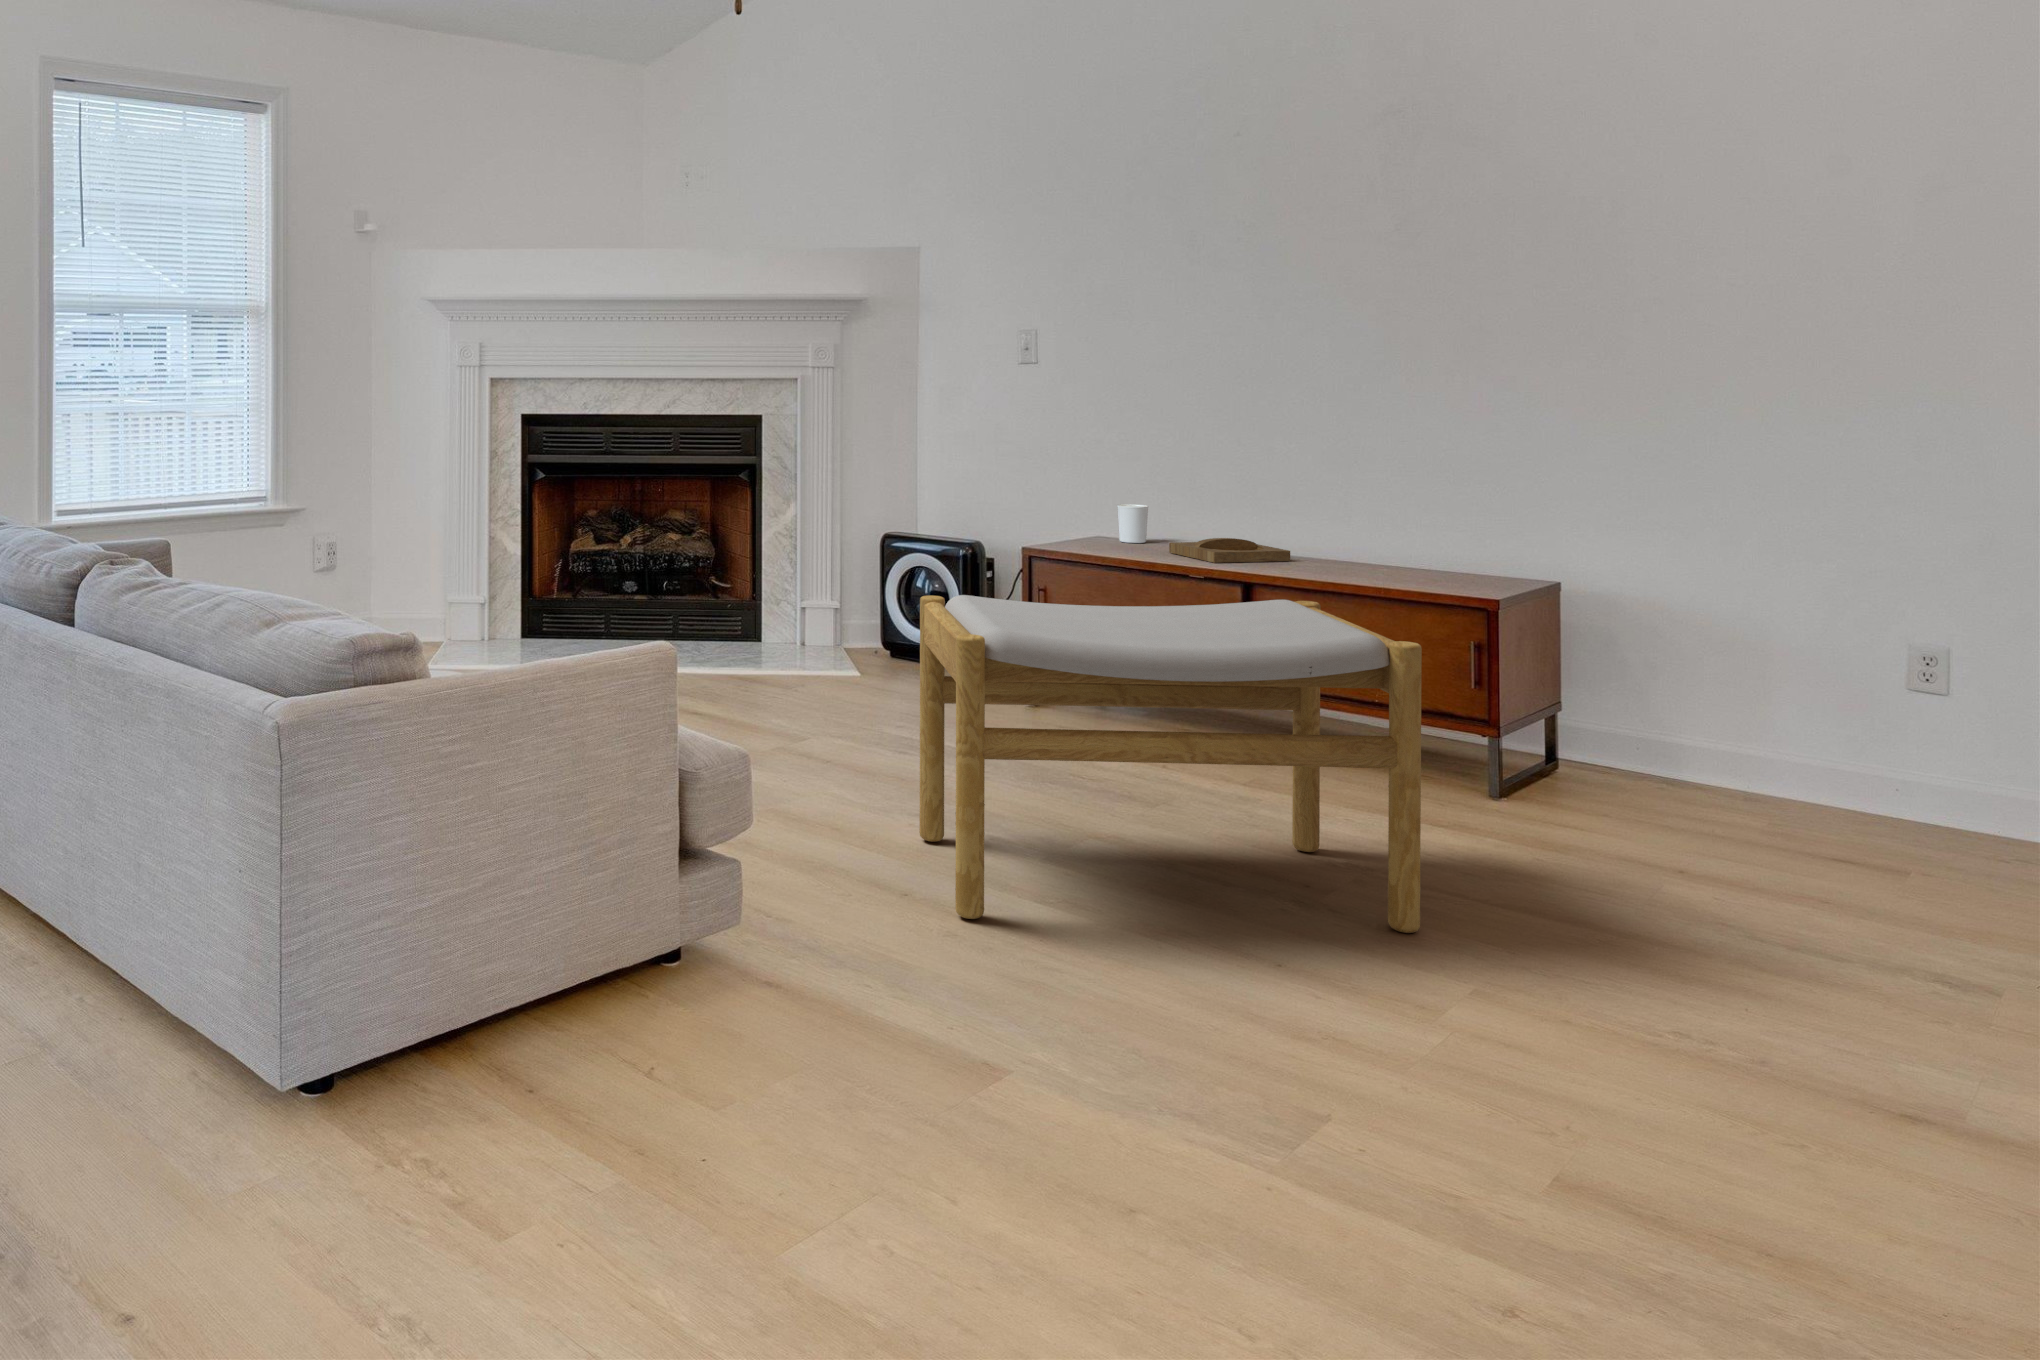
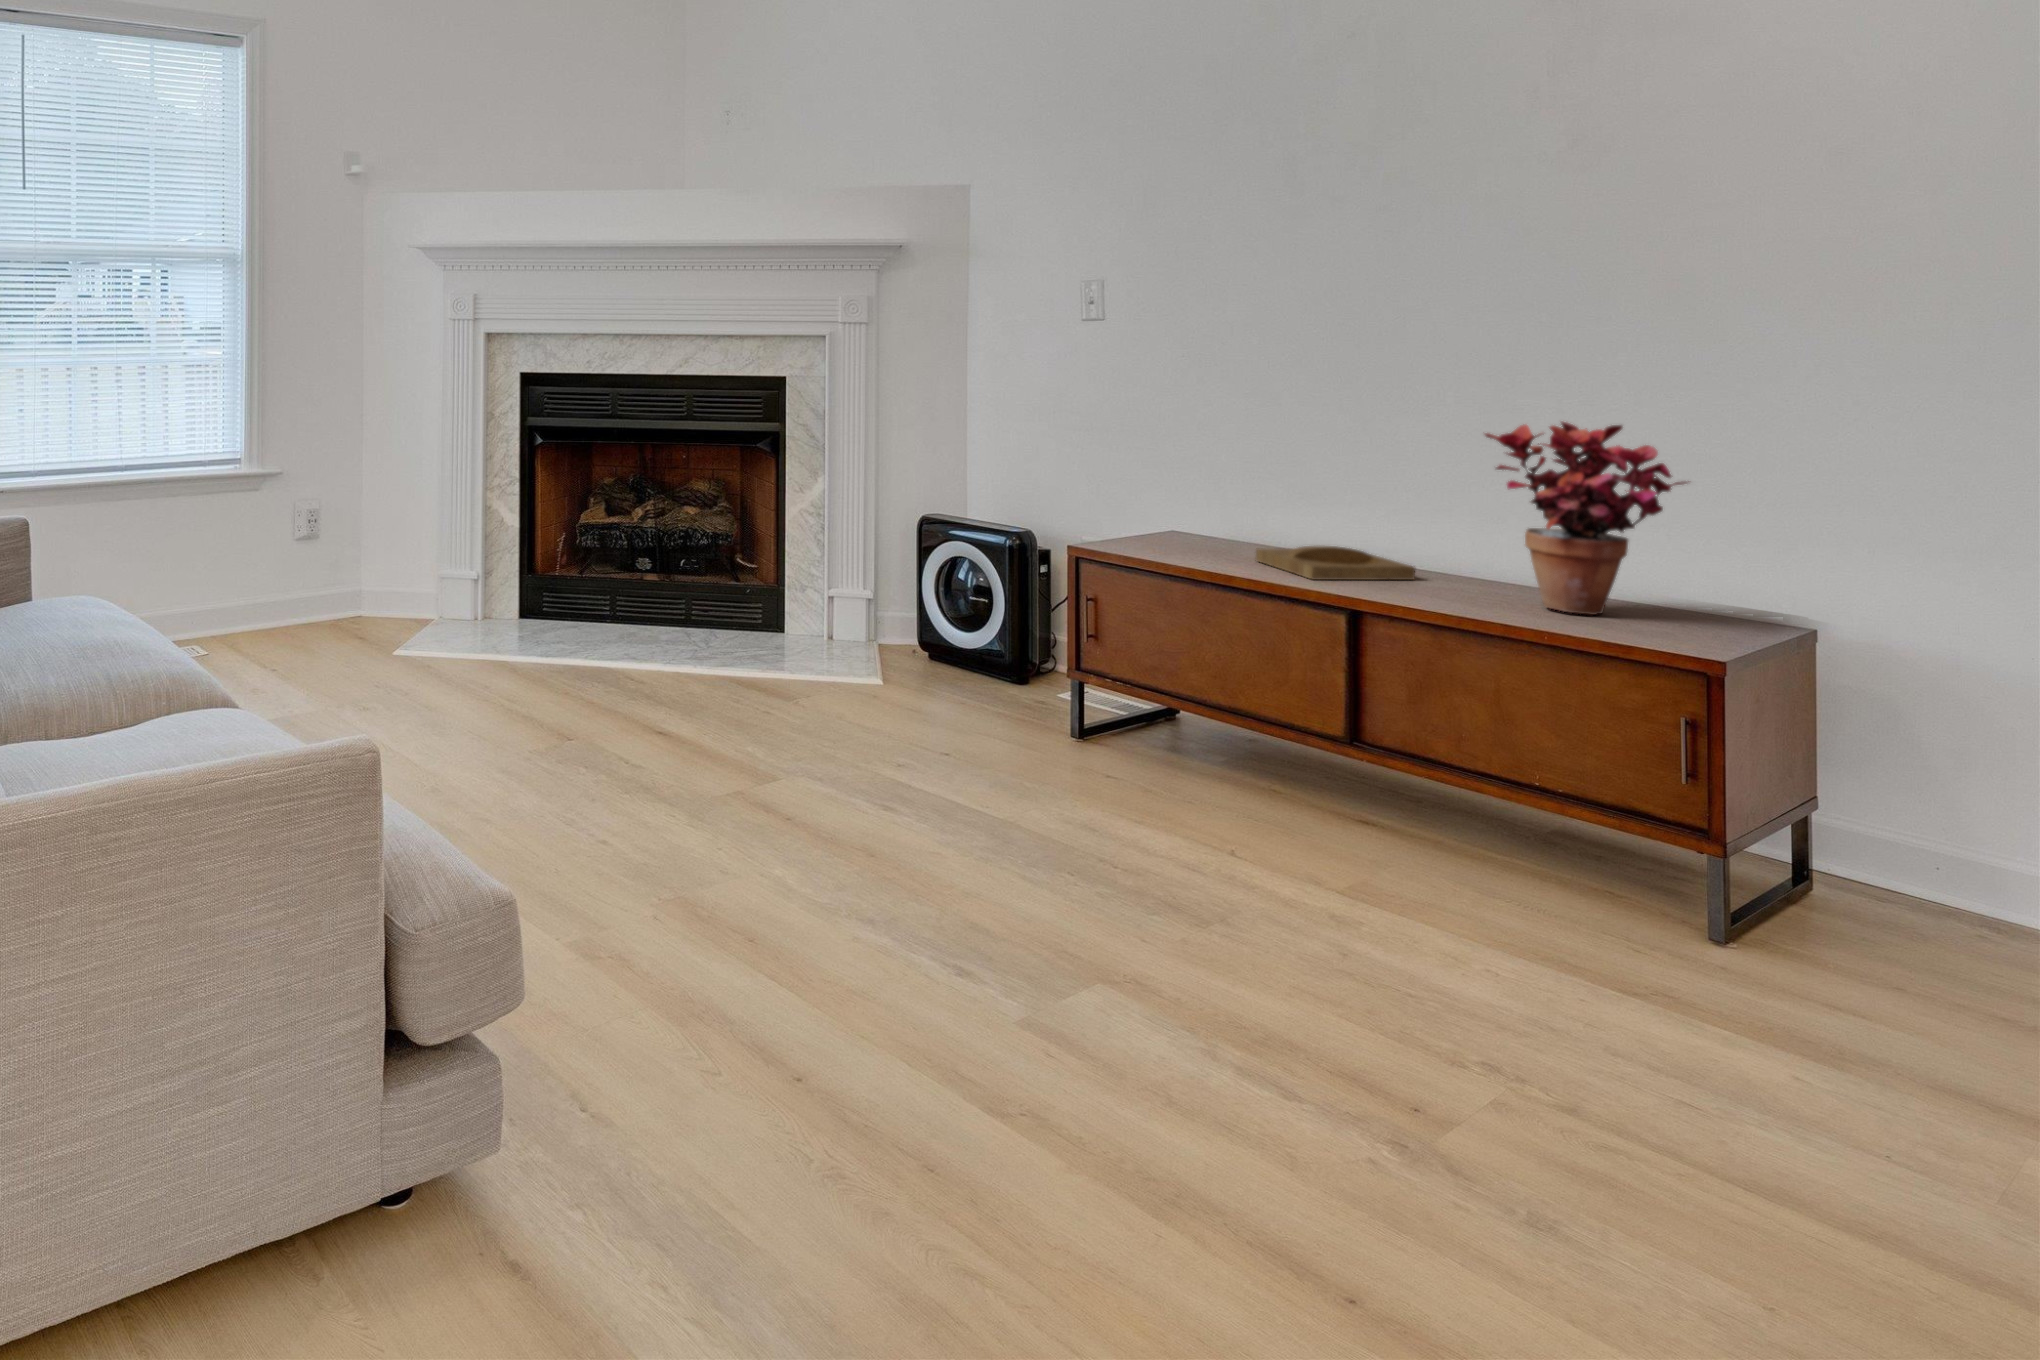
potted plant: none [1336,432,1481,577] -> present [1485,422,1689,615]
candle holder: present [1117,504,1148,543] -> none [1194,496,1233,544]
footstool: present [919,595,1422,933] -> none [870,639,1628,1229]

